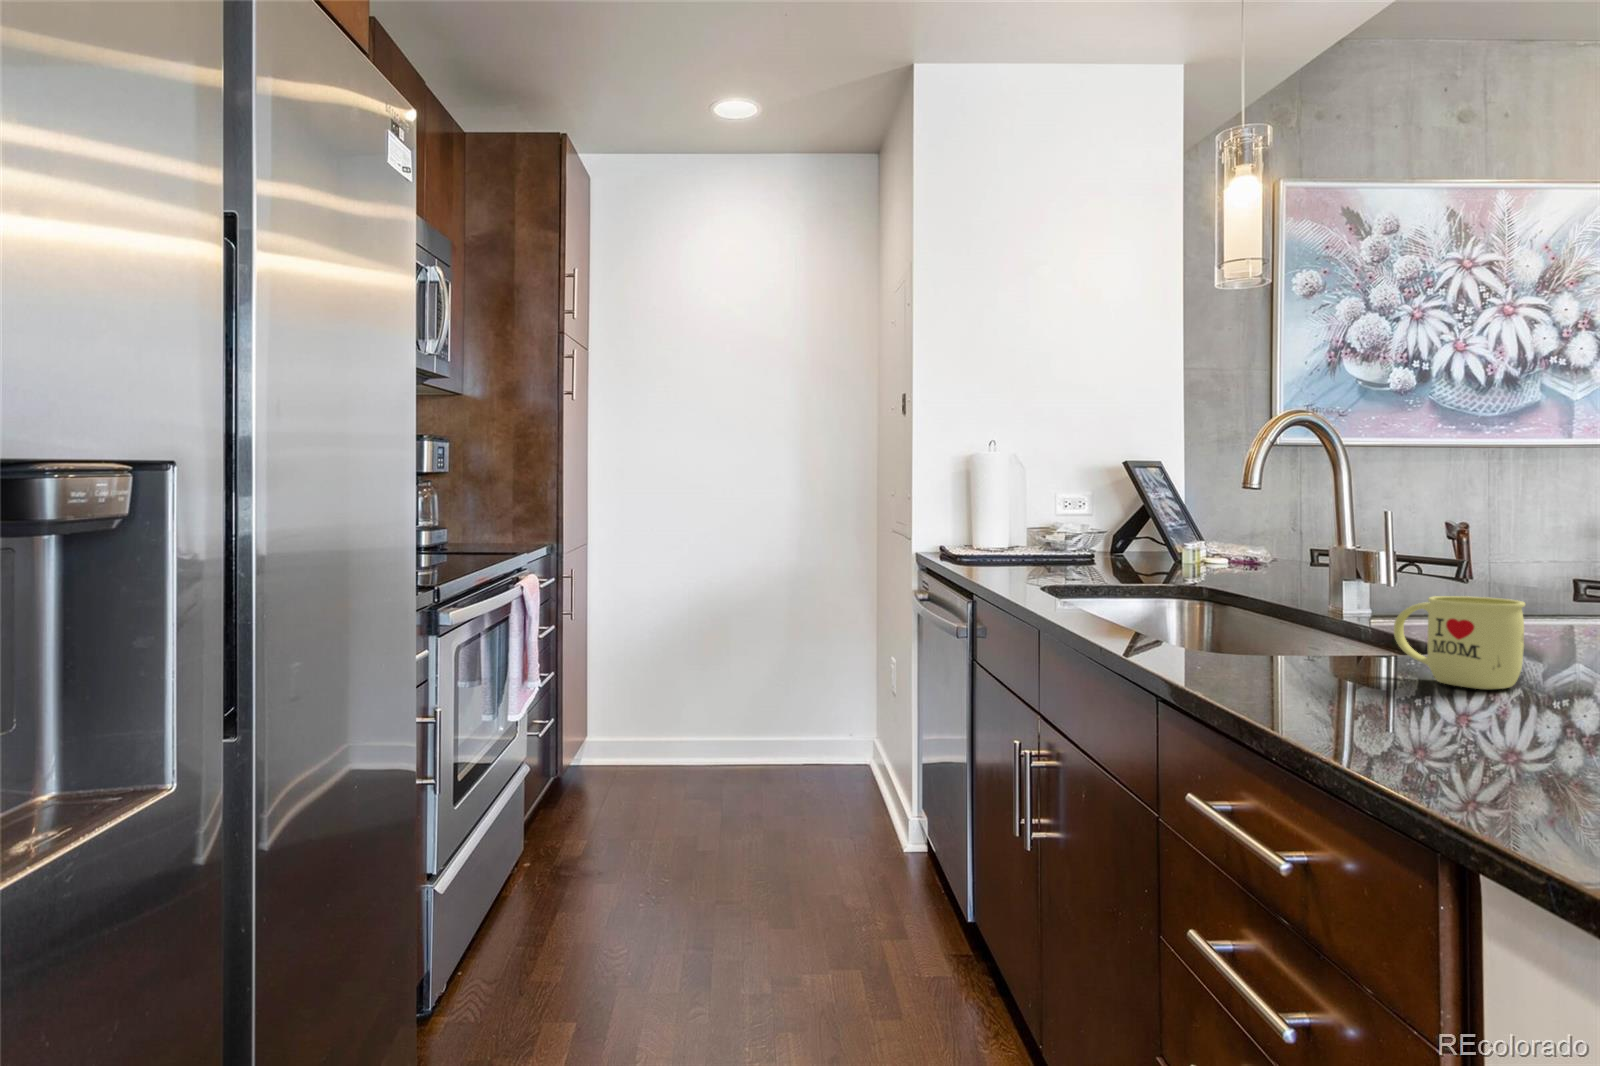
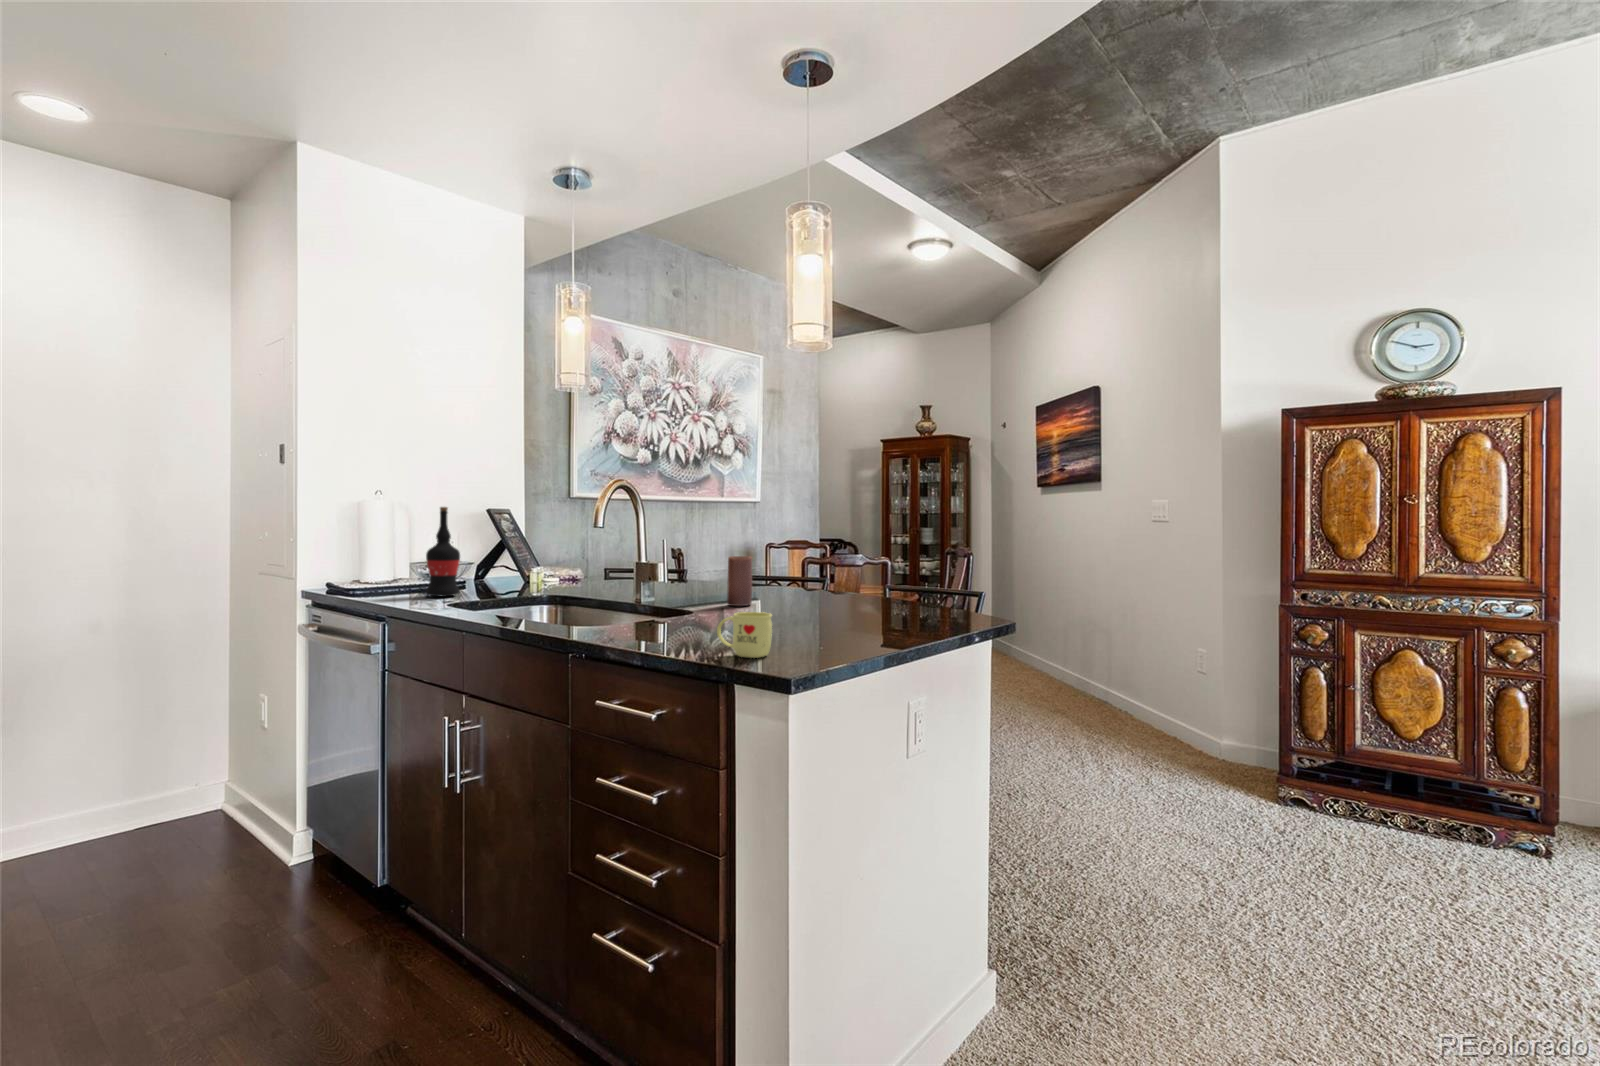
wine bottle: none [1032,453,1074,570] -> present [426,507,460,597]
candle: none [1495,512,1553,604] -> present [727,556,752,606]

